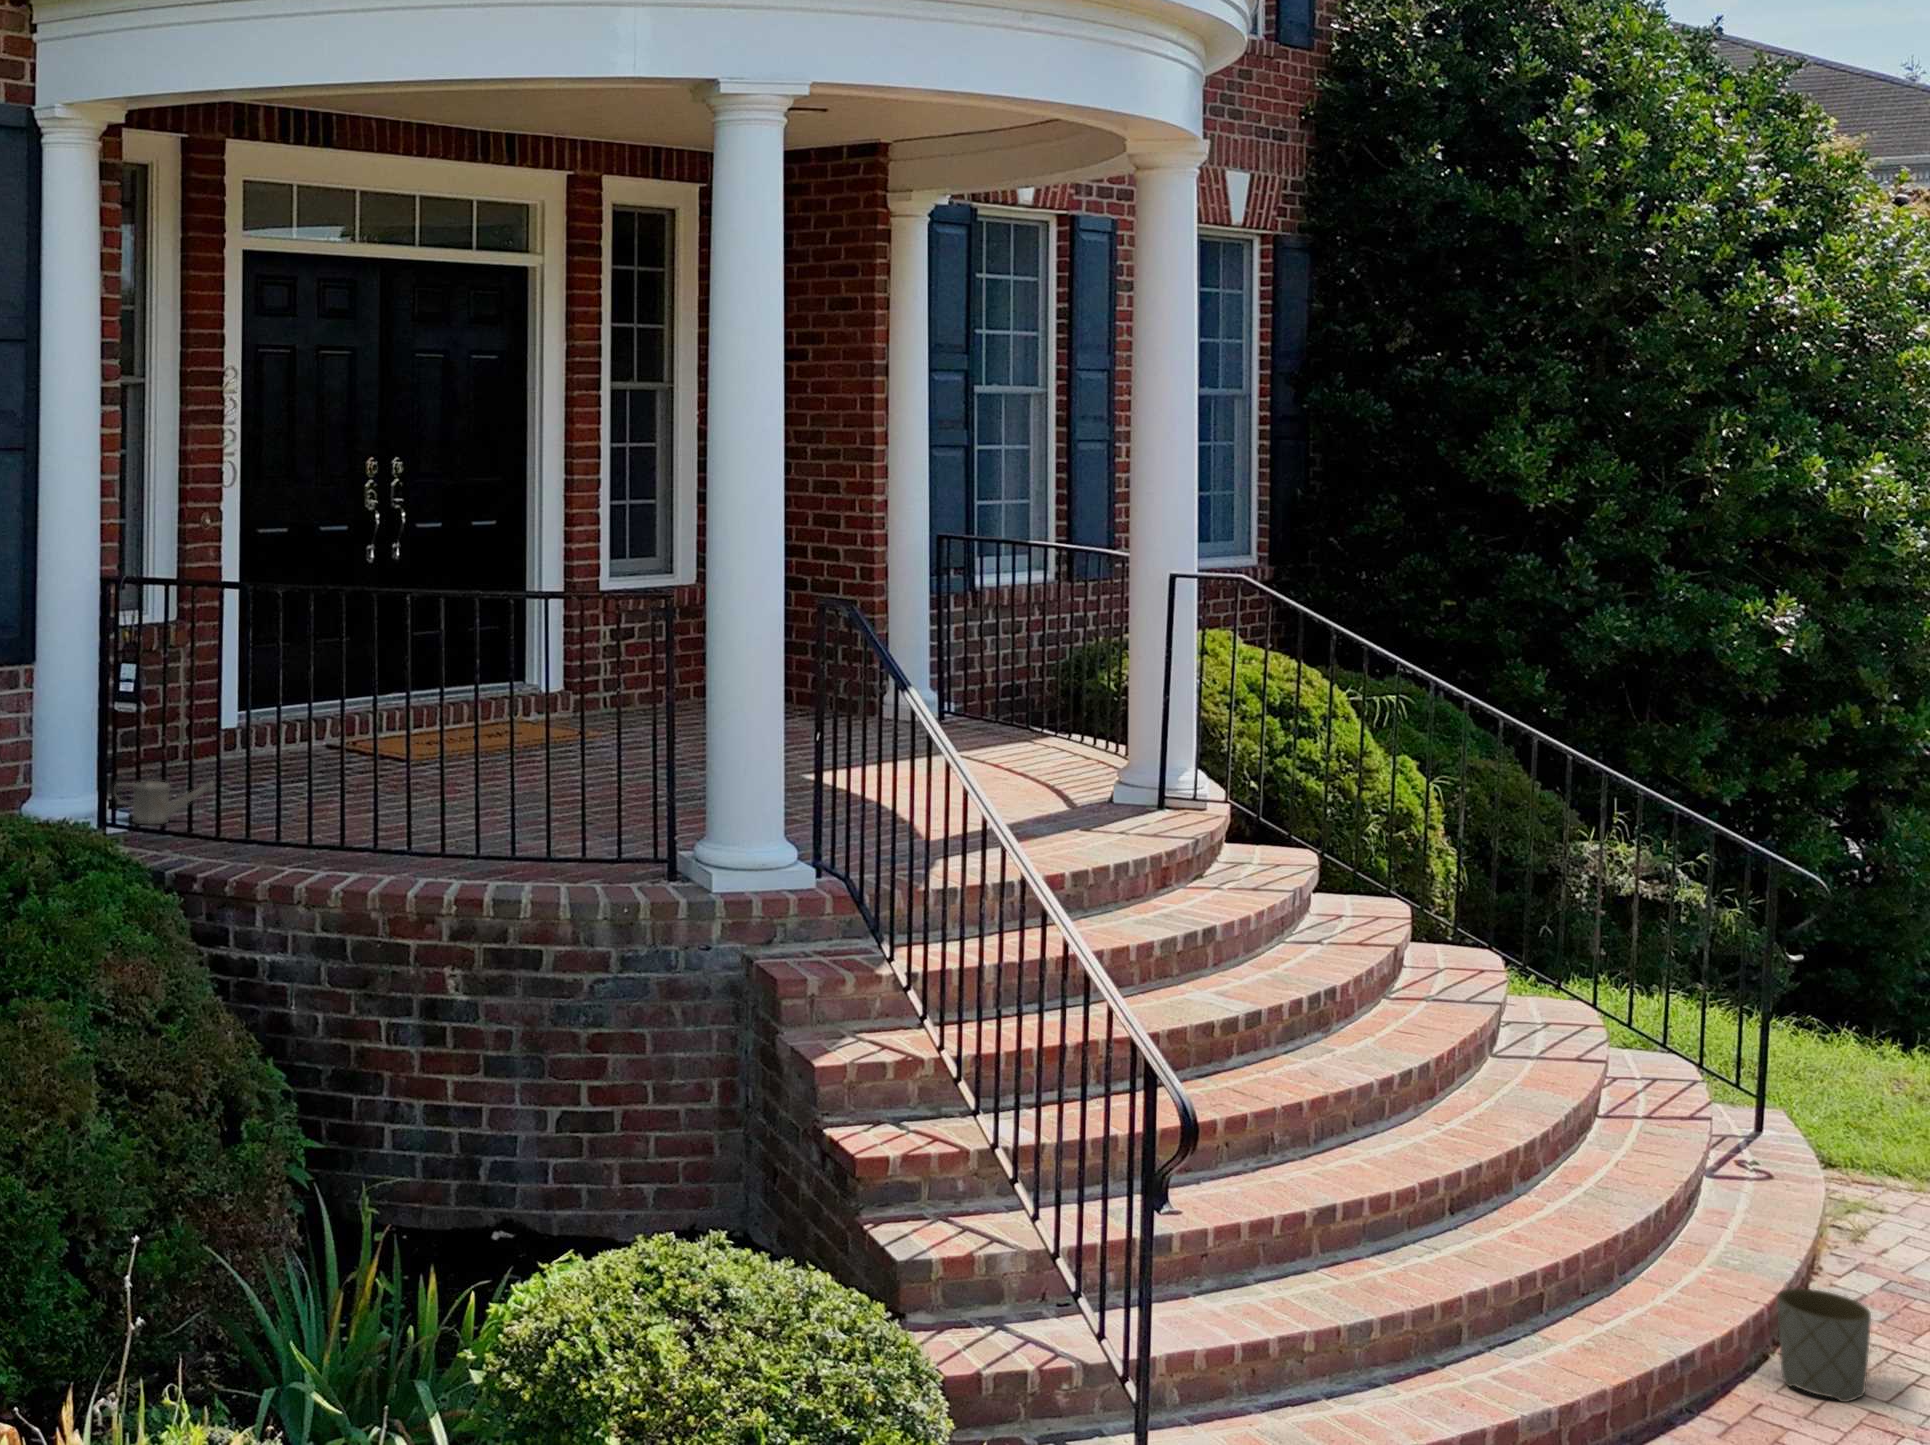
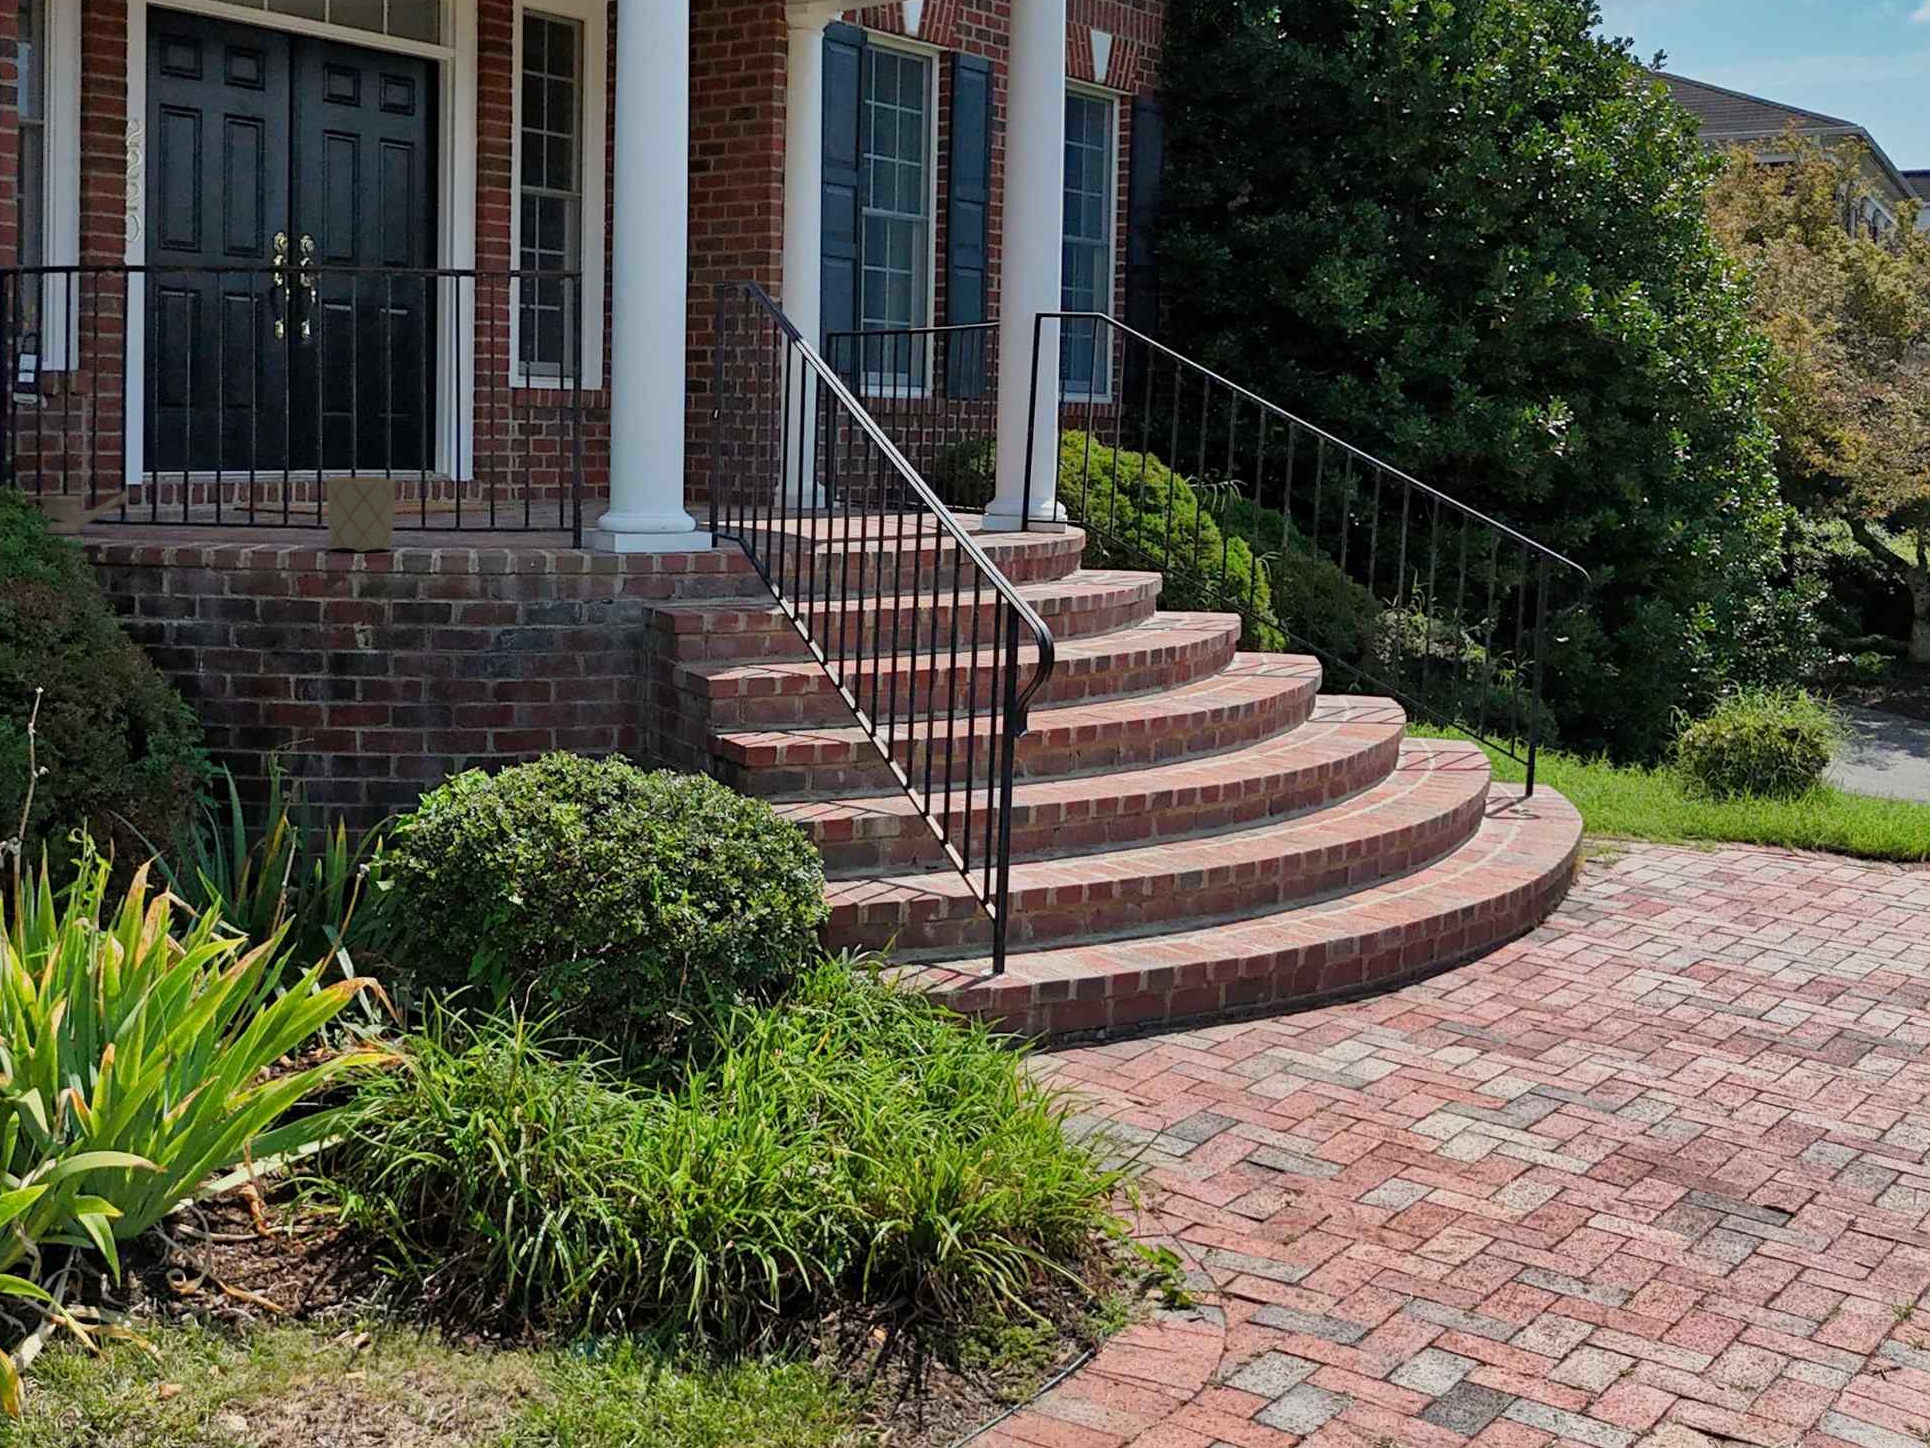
planter: present [1777,1289,1871,1402] -> present [326,478,395,552]

